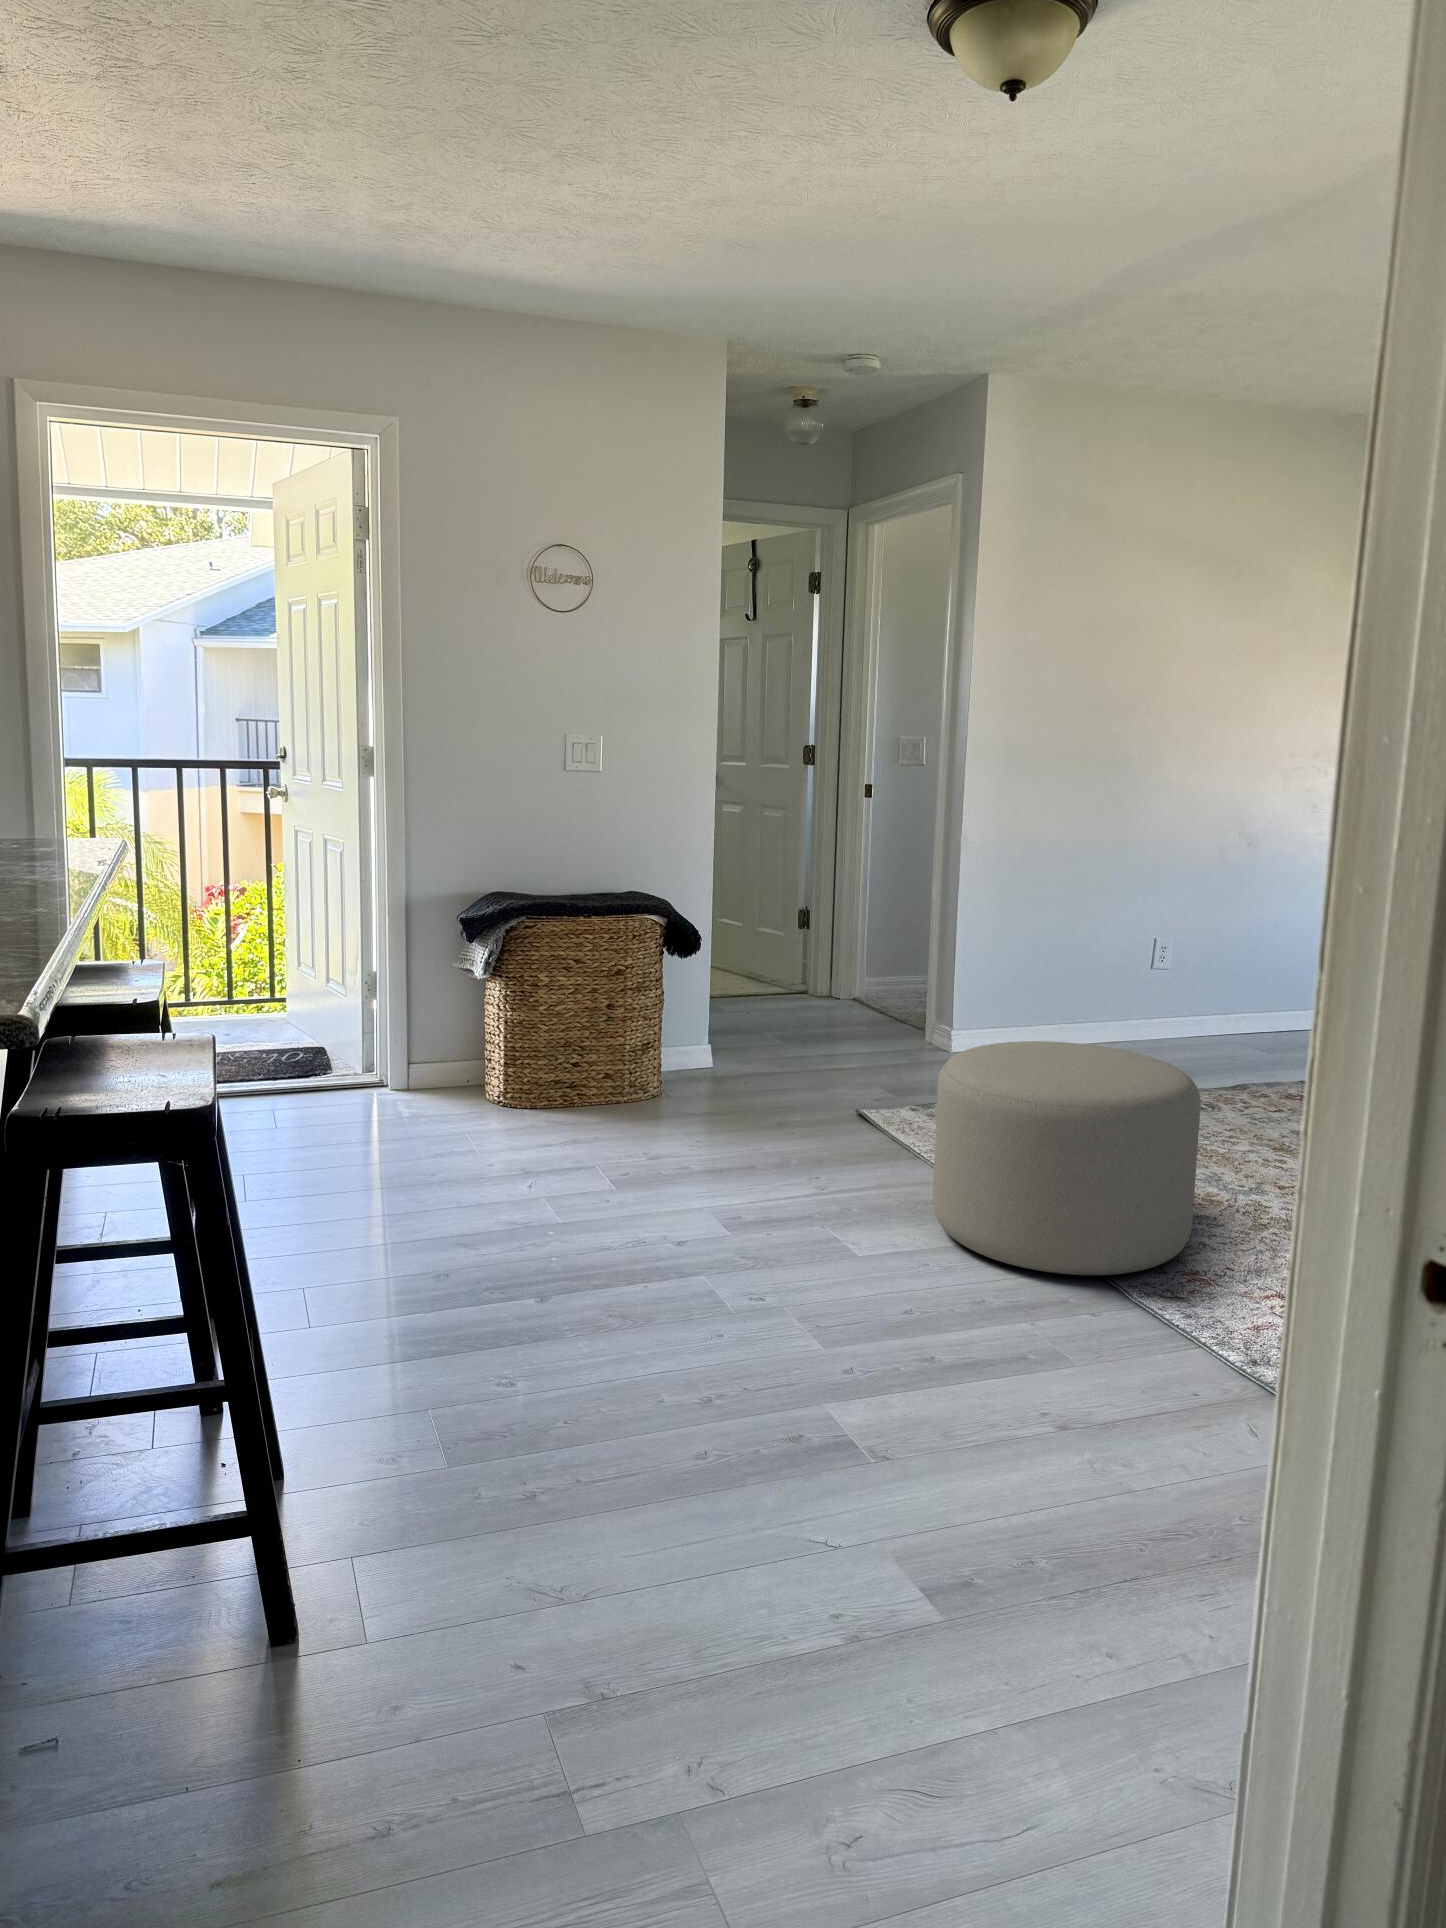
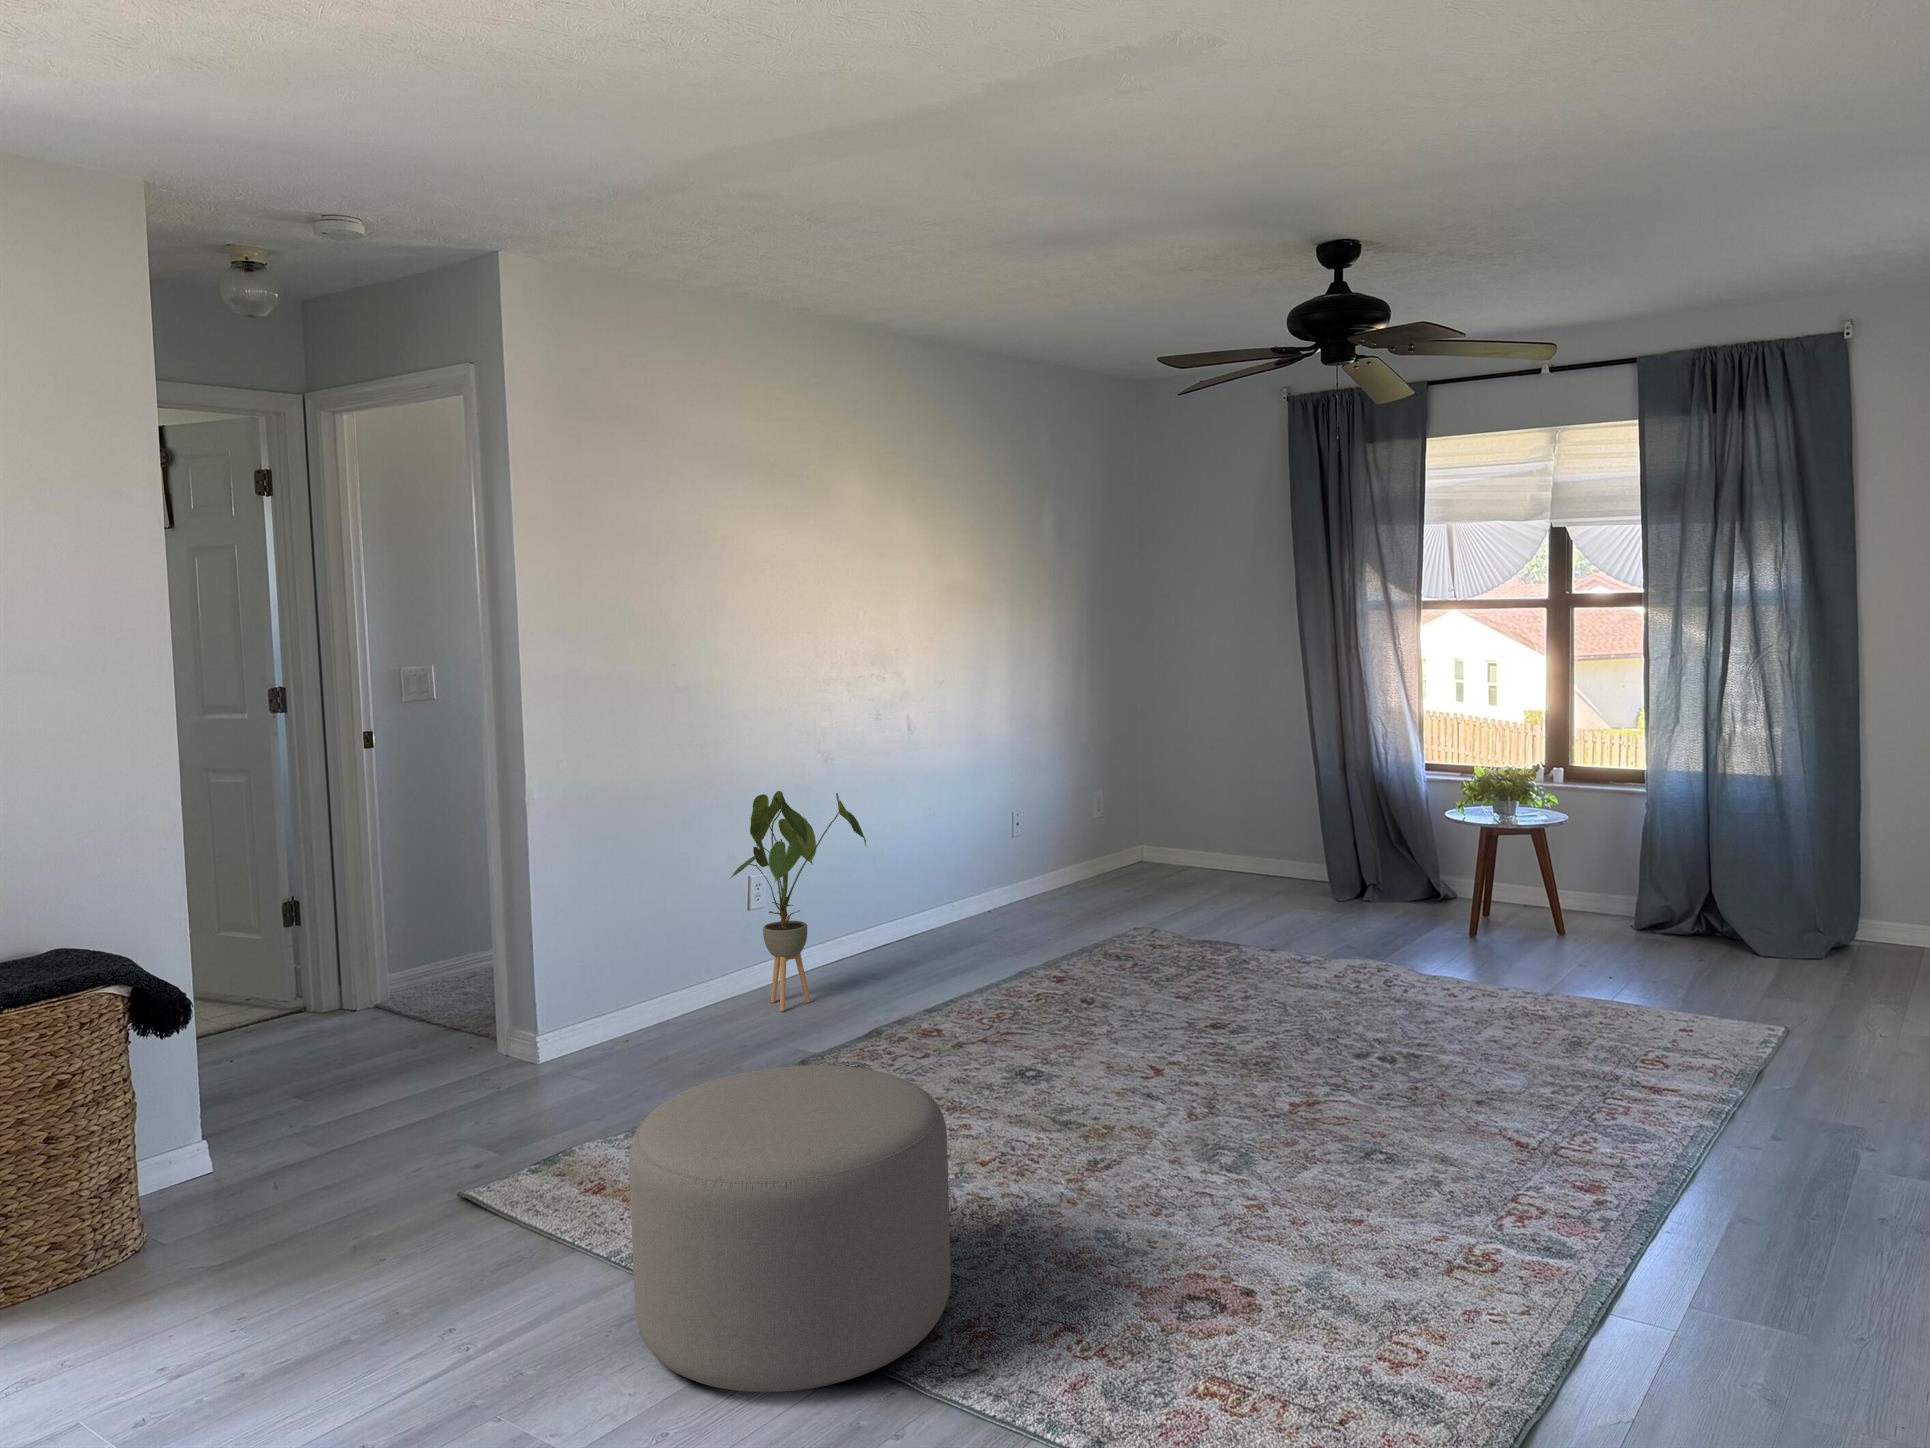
house plant: none [1130,863,1265,1056] -> present [731,791,866,1011]

